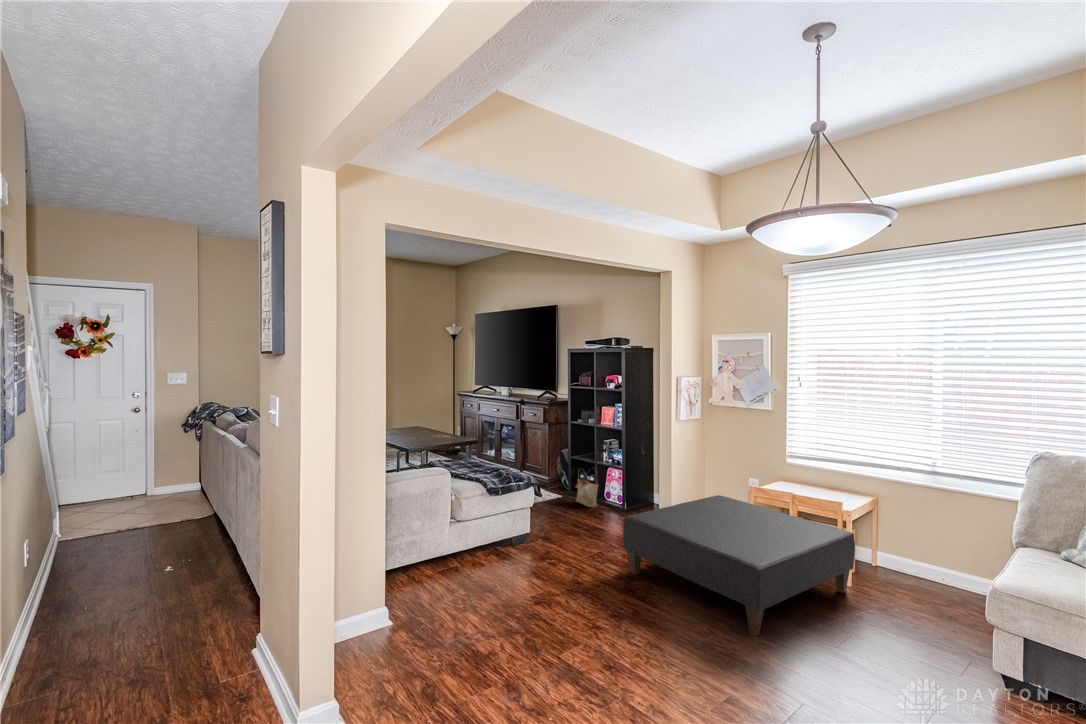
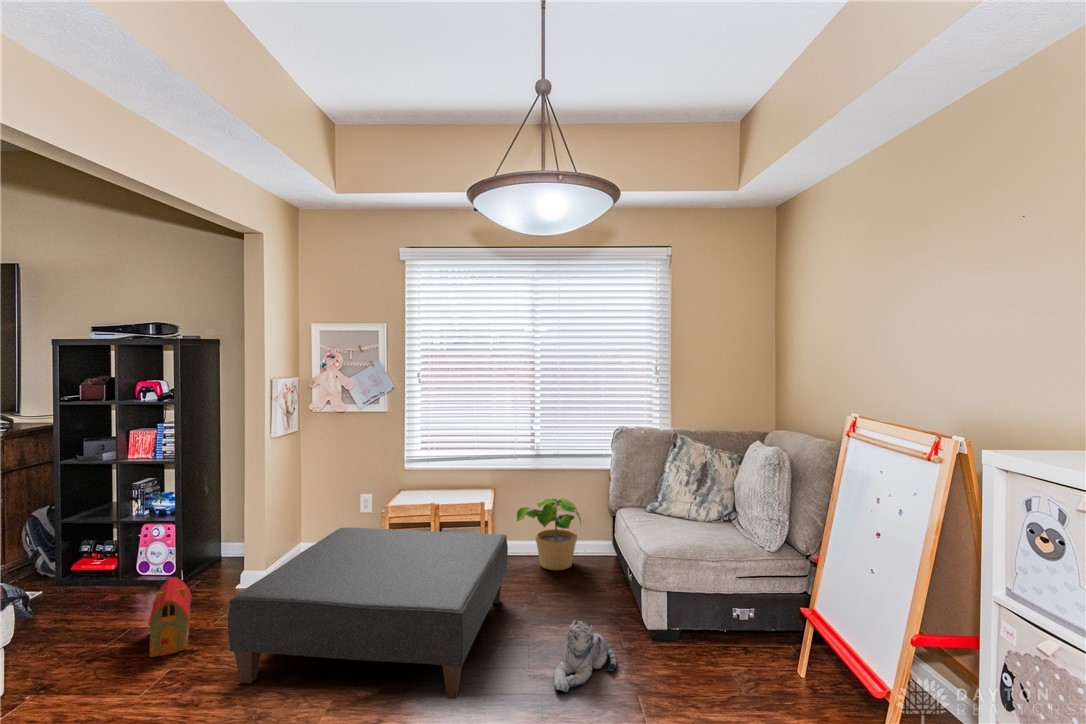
woven basket: present [576,479,598,507] -> none [80,531,130,597]
toy house: none [592,501,621,546] -> present [148,577,191,657]
potted plant: none [885,512,970,592] -> present [517,498,581,570]
plush toy: none [843,617,932,680] -> present [554,621,617,692]

